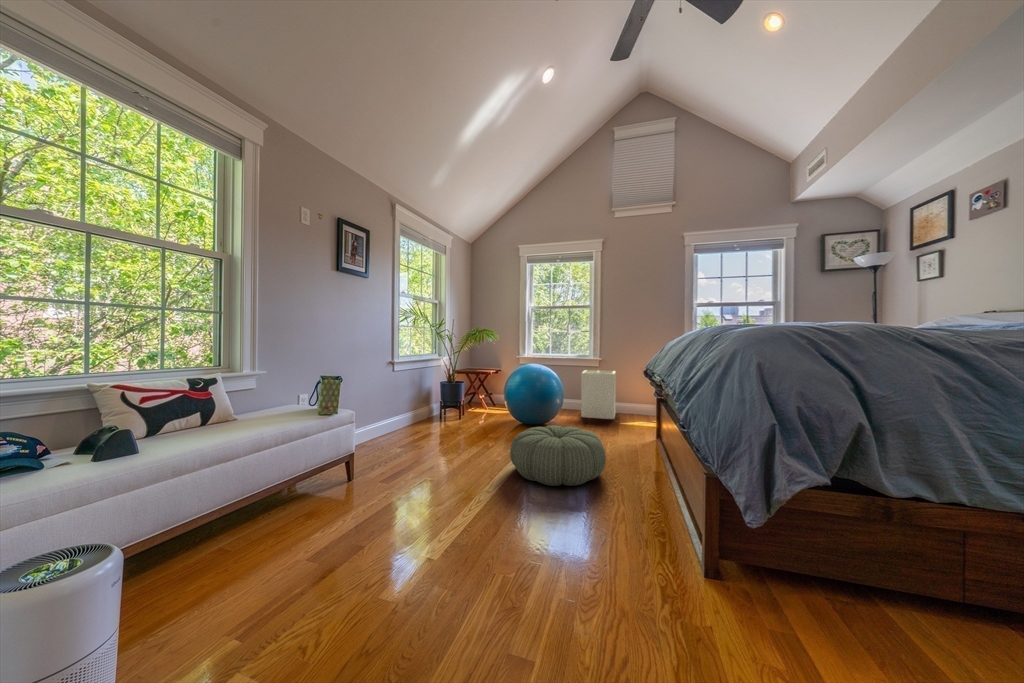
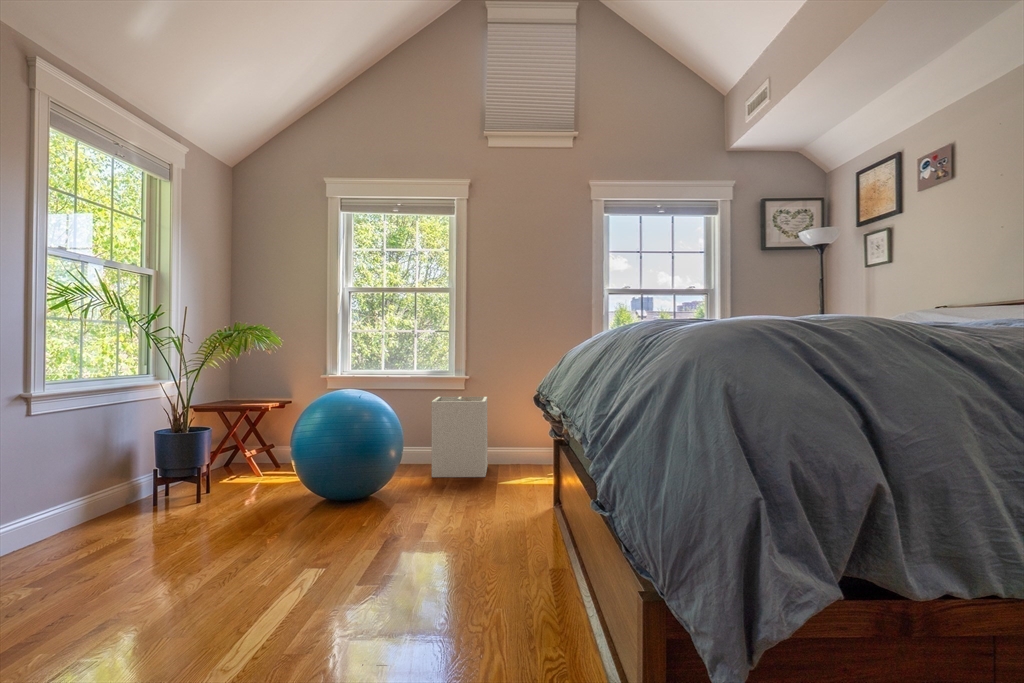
pouf: present [510,425,606,486] -> none [288,504,469,626]

